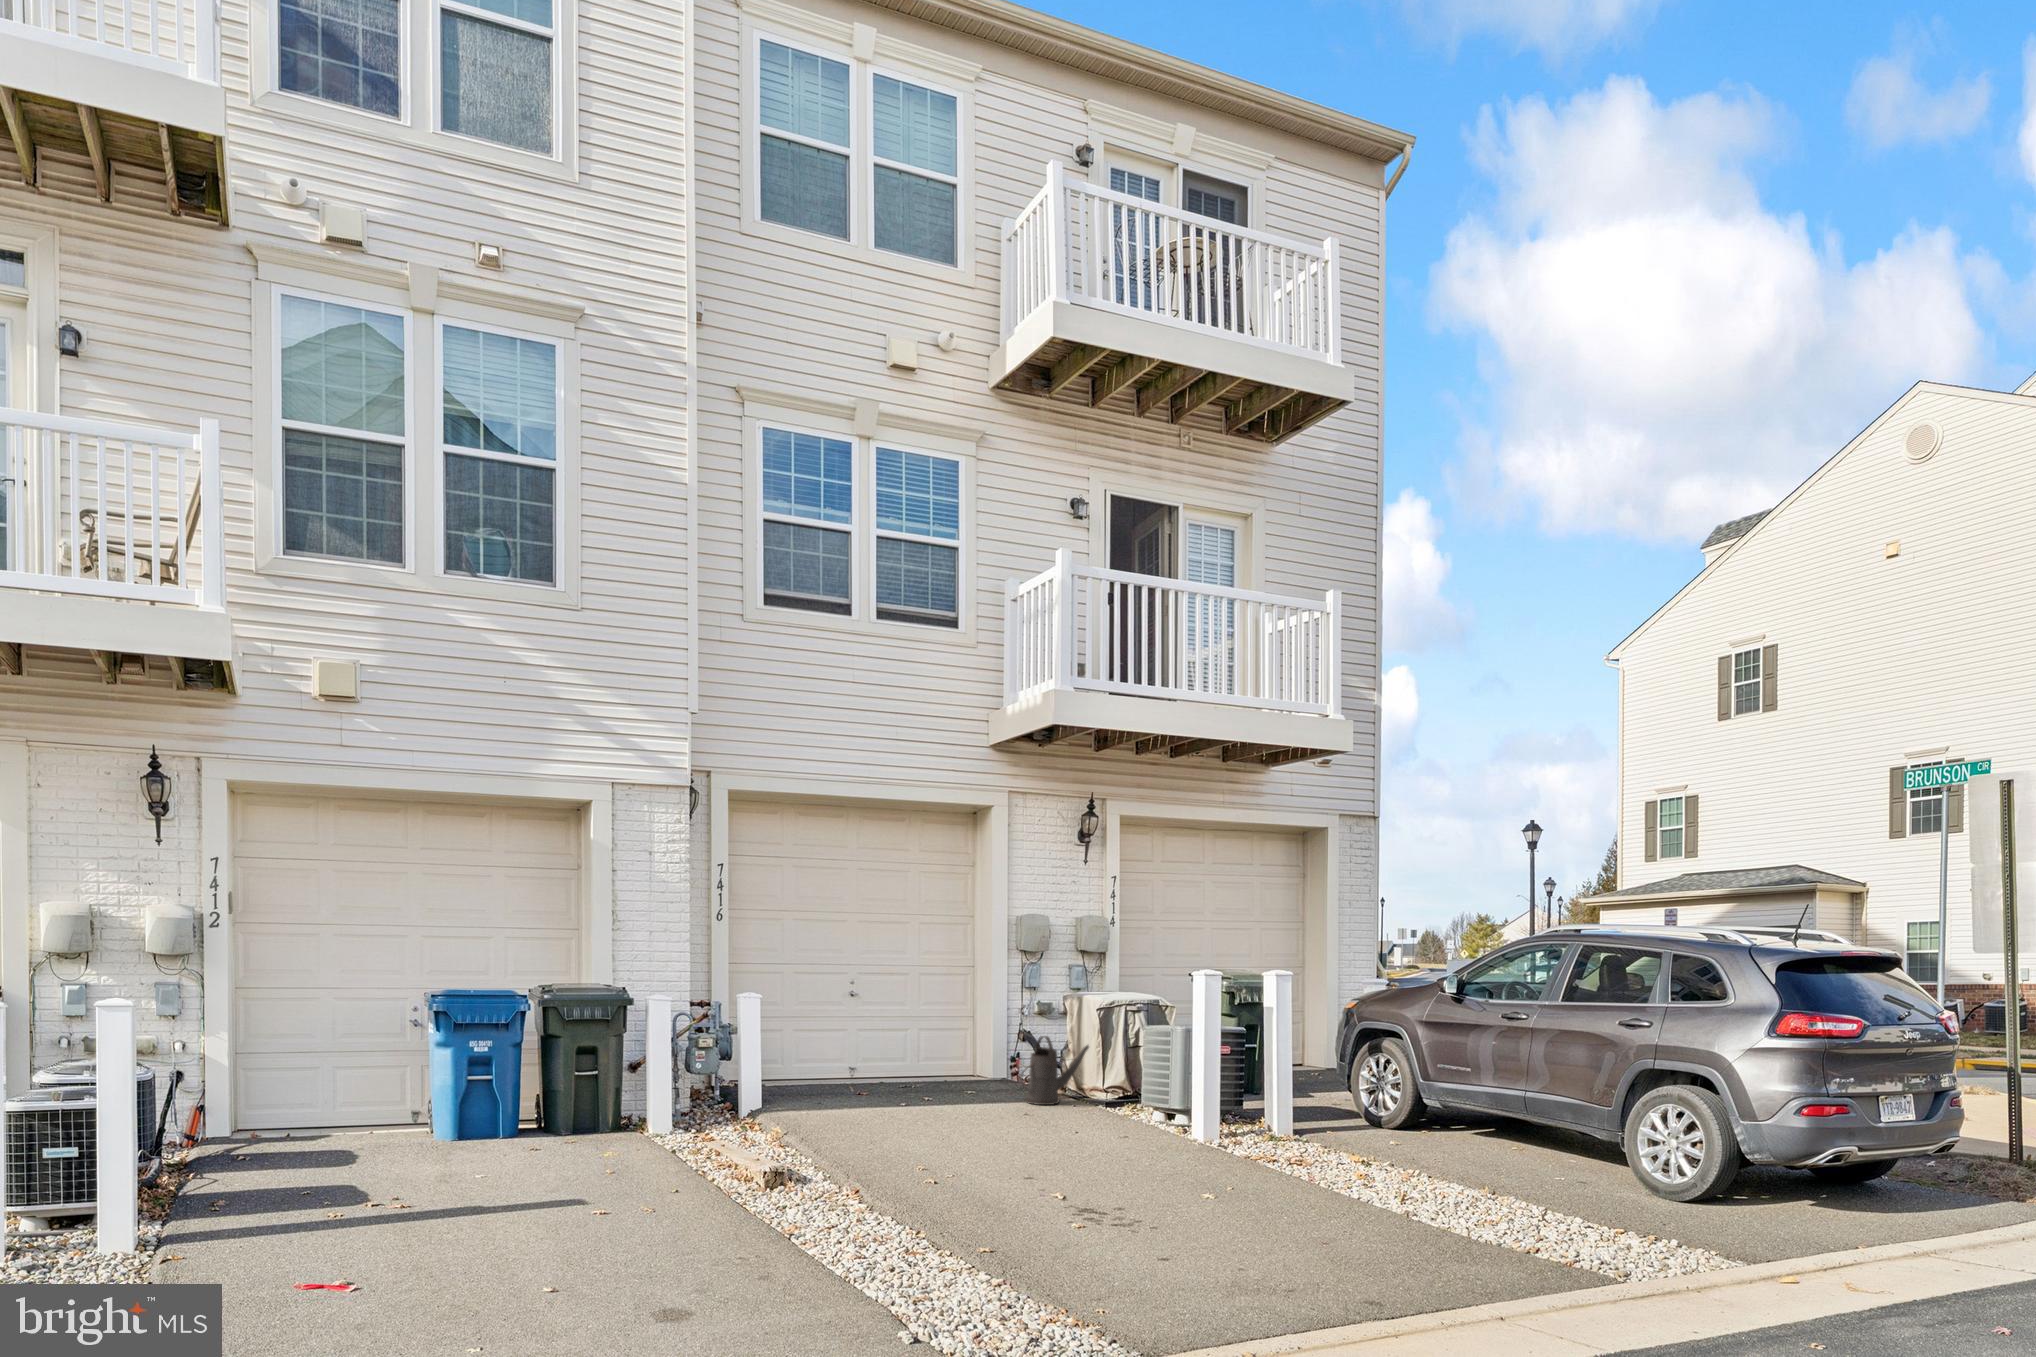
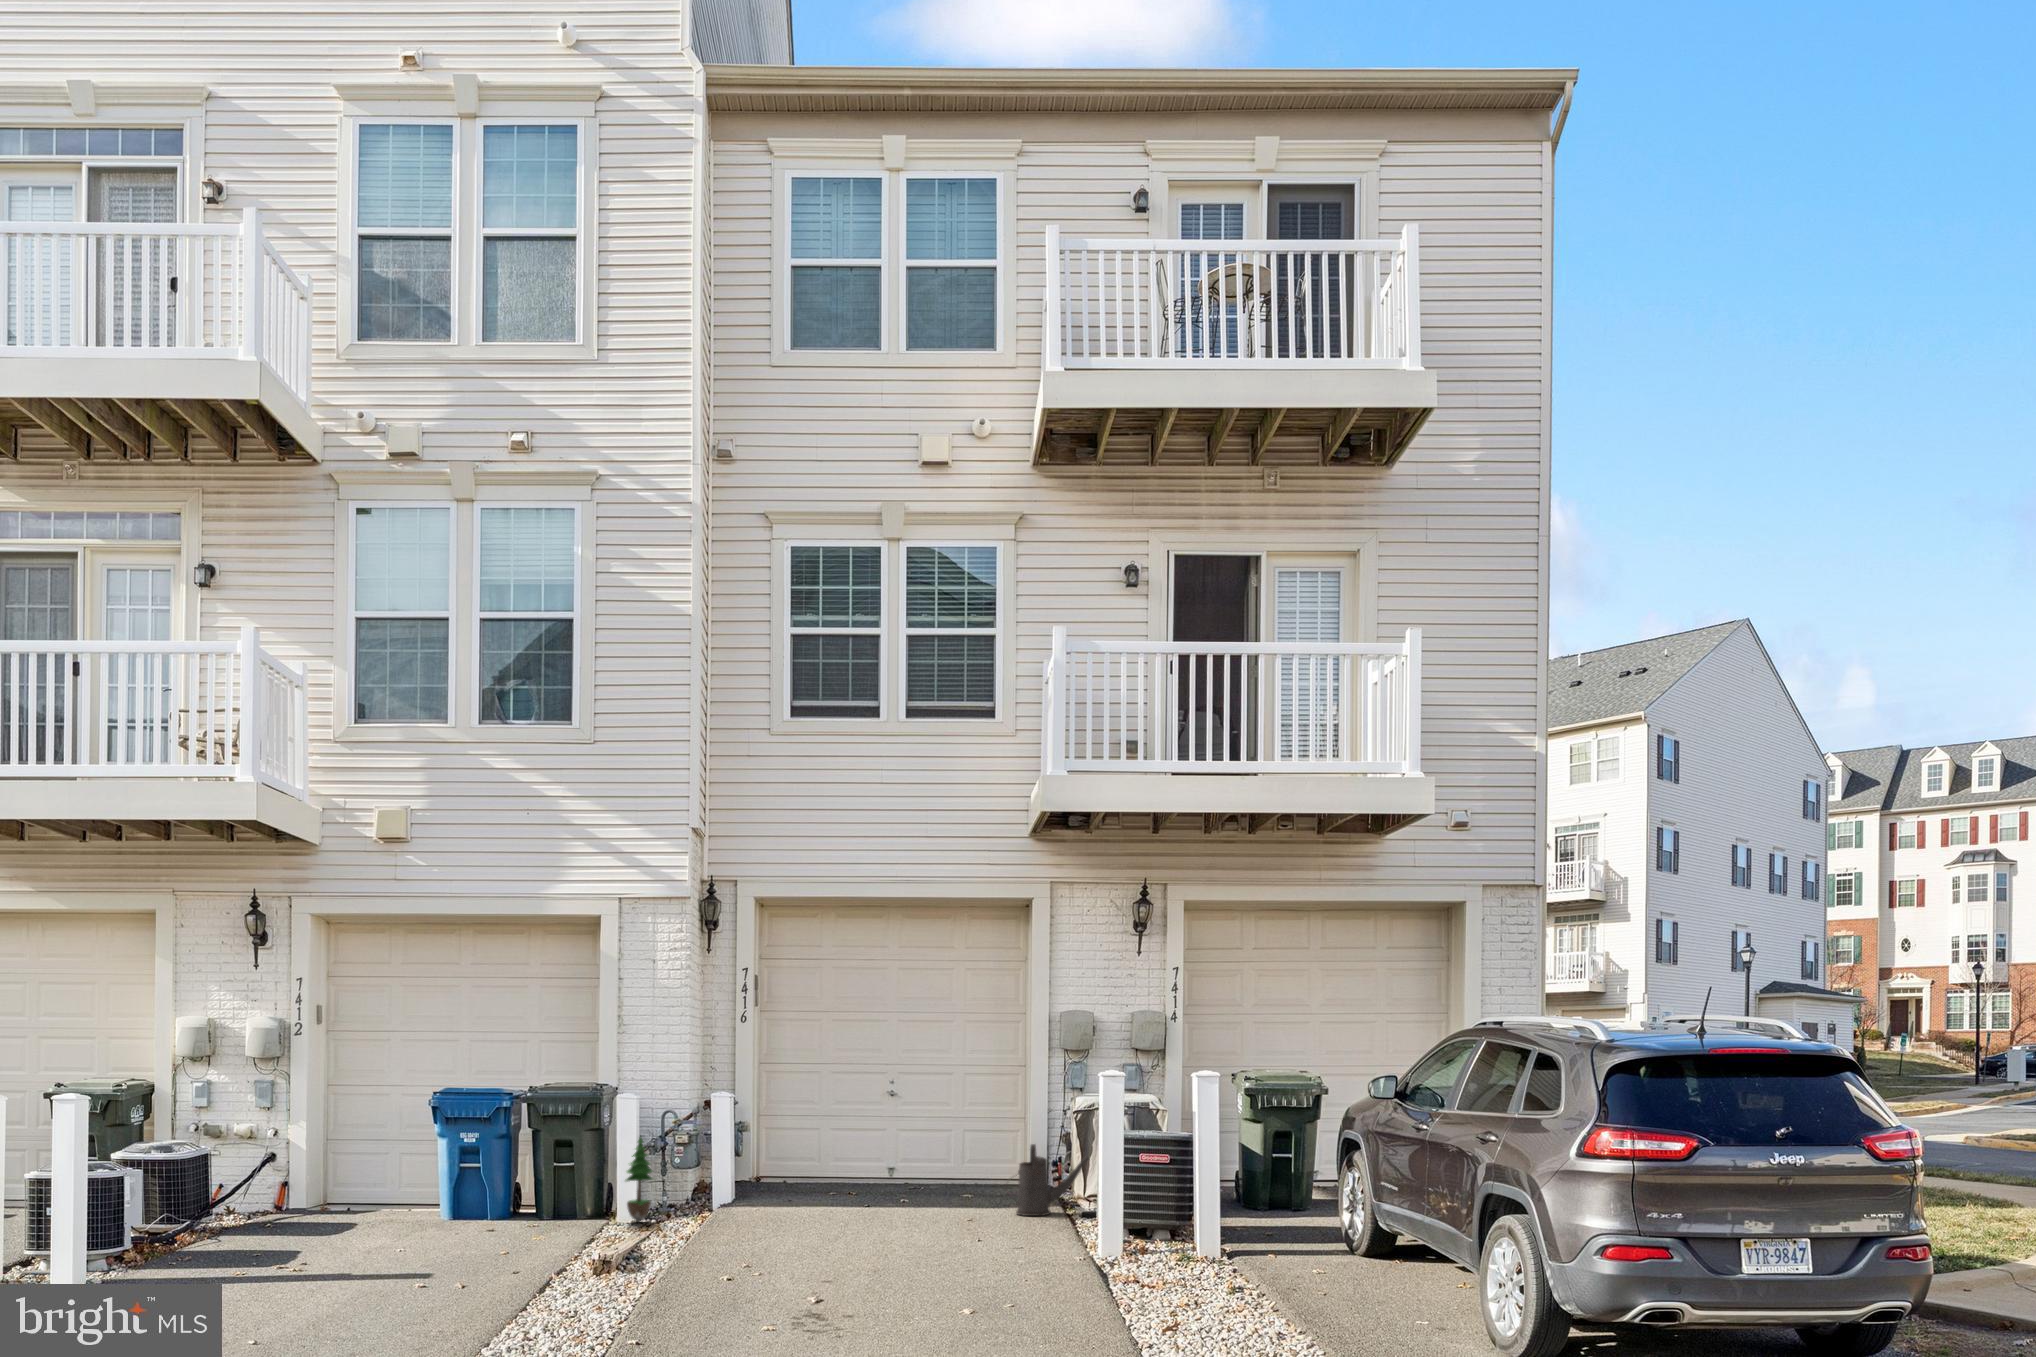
potted tree: none [670,1039,703,1133] -> present [625,1137,653,1222]

